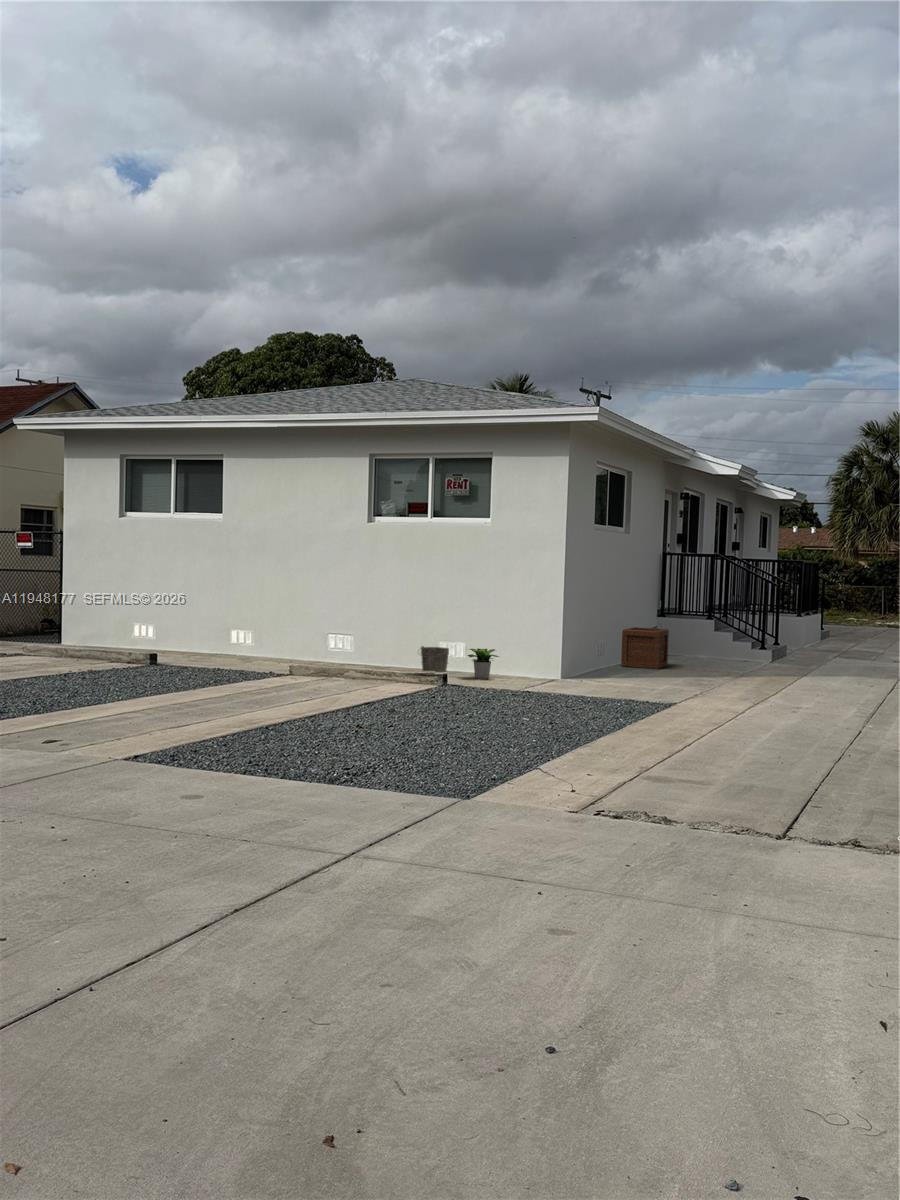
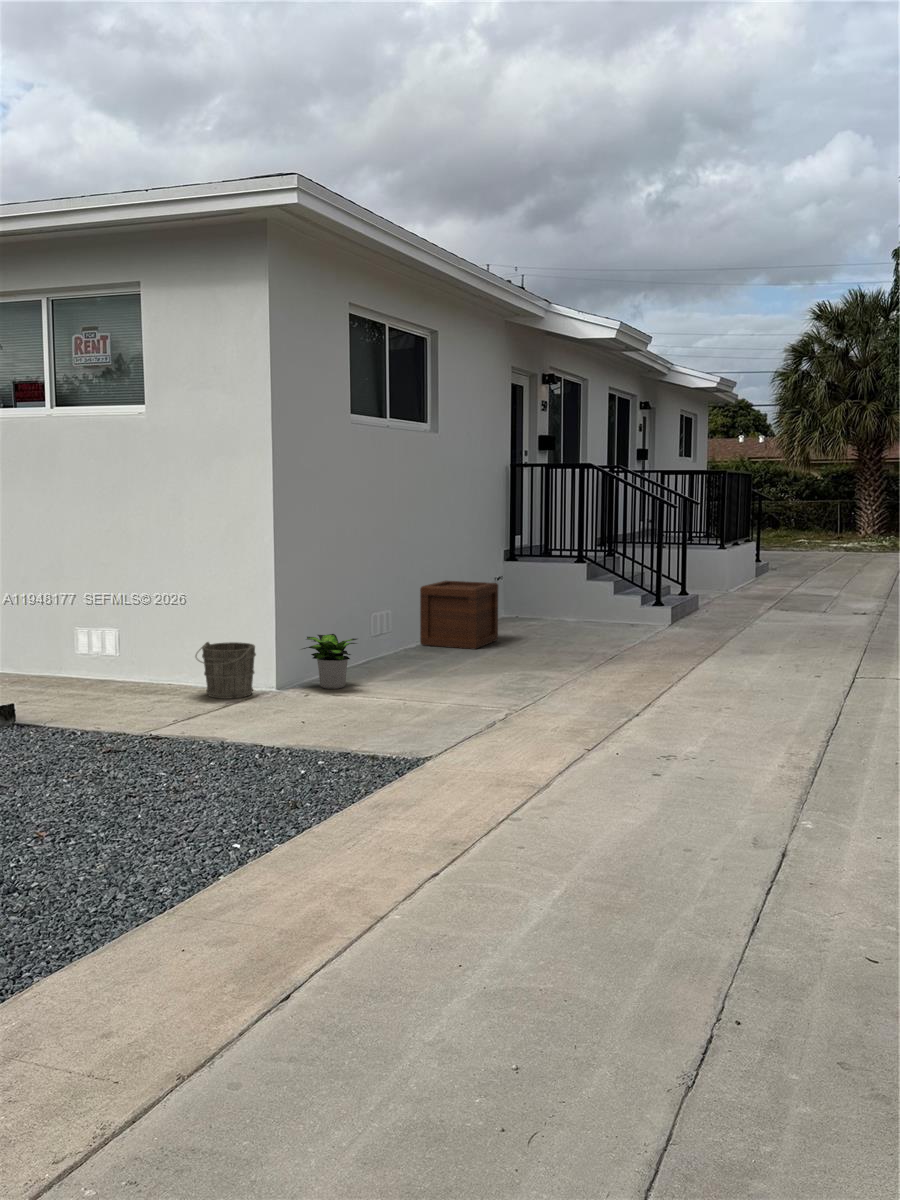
bucket: present [421,646,449,676] -> present [195,642,256,699]
potted plant: present [468,649,499,679] -> present [303,634,357,689]

